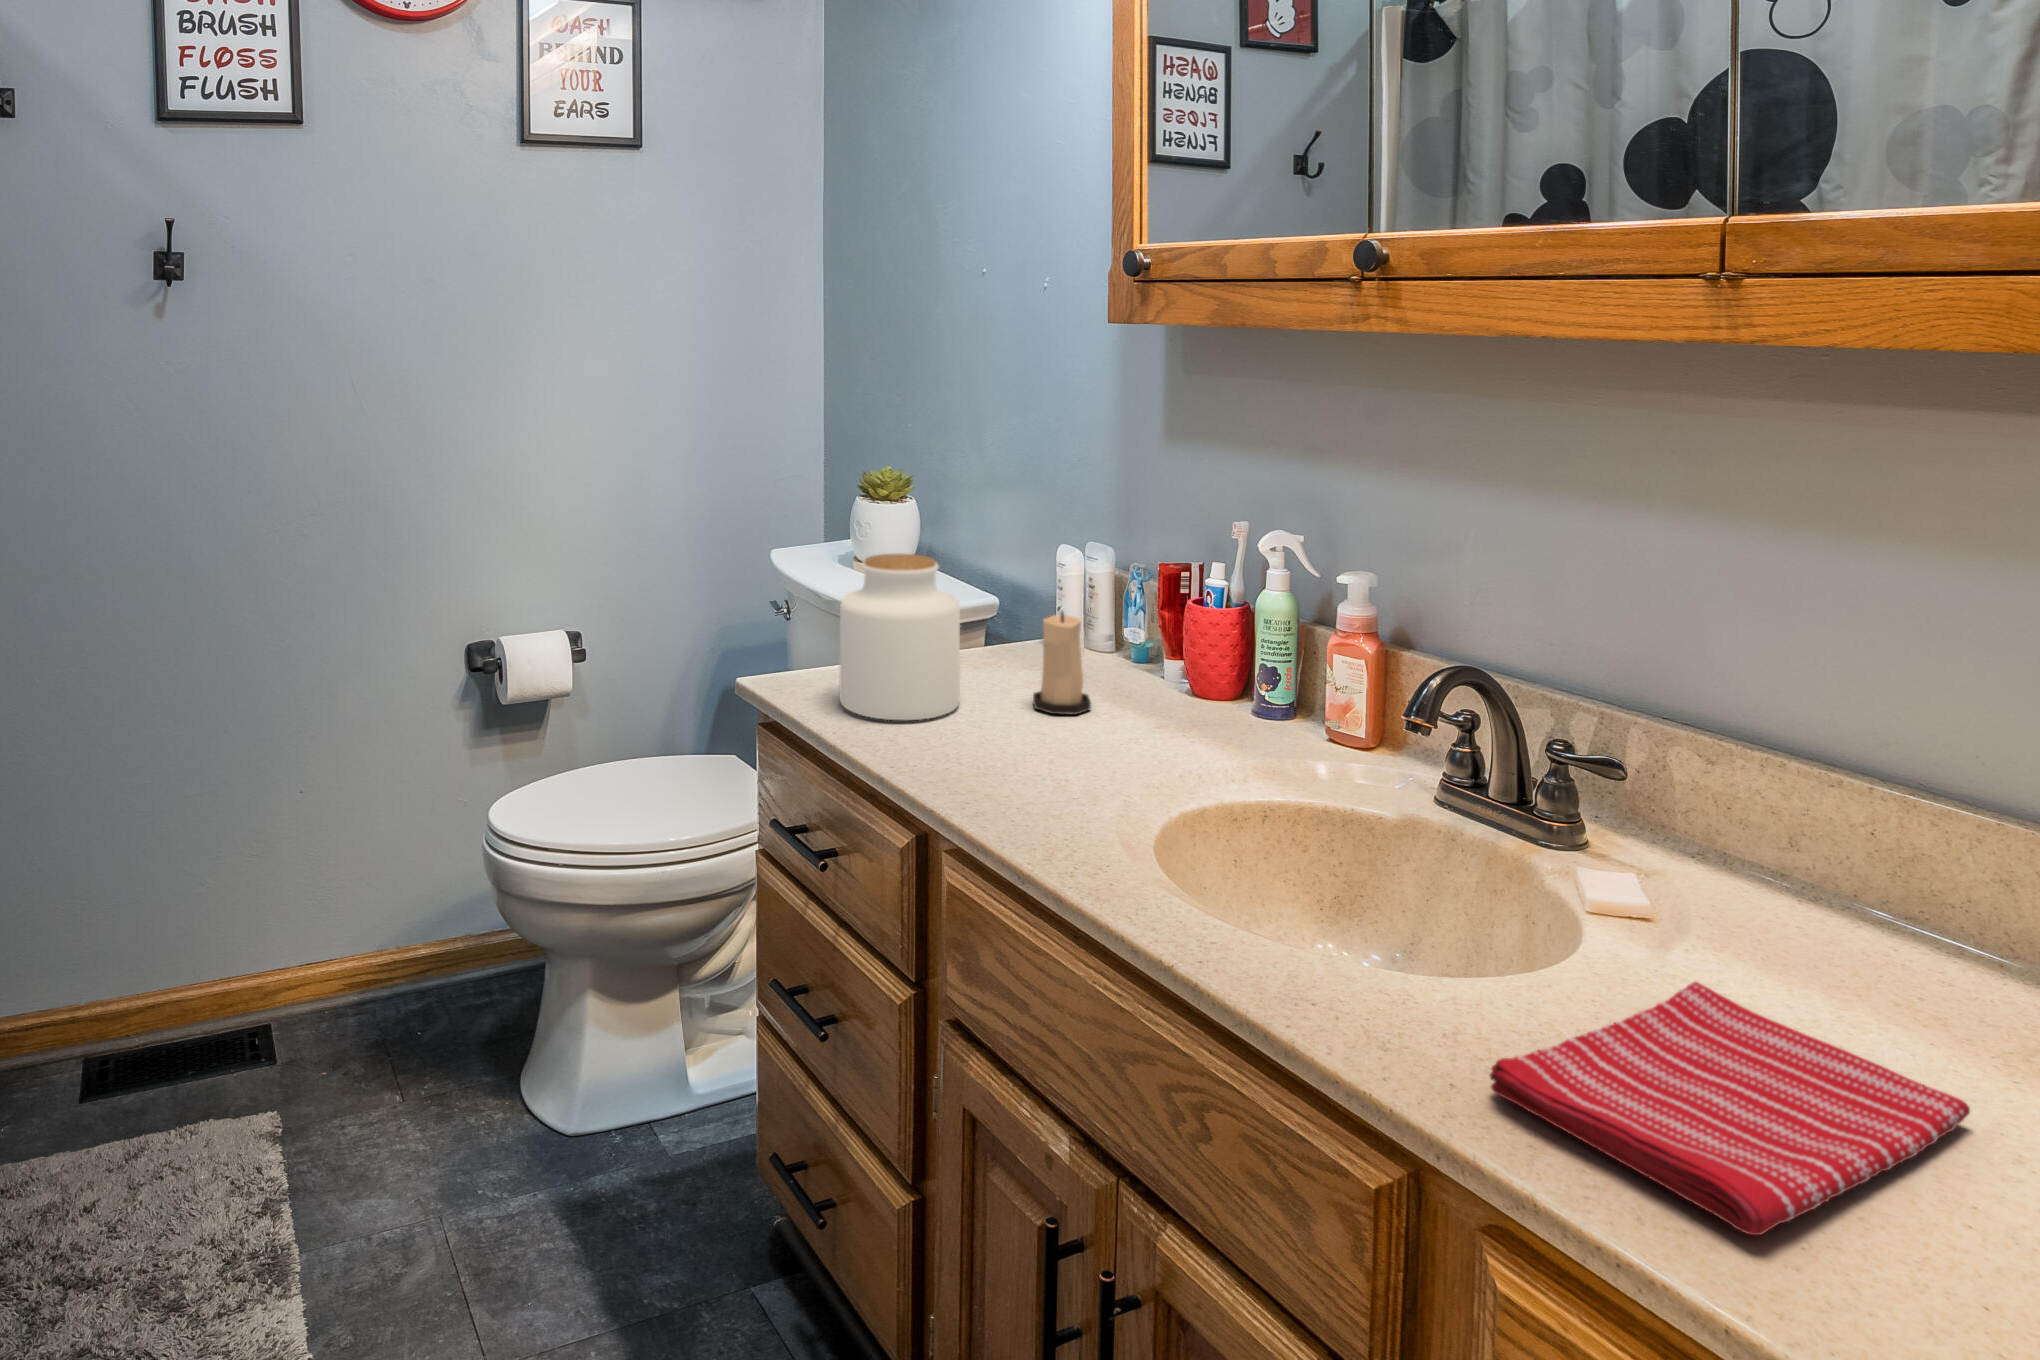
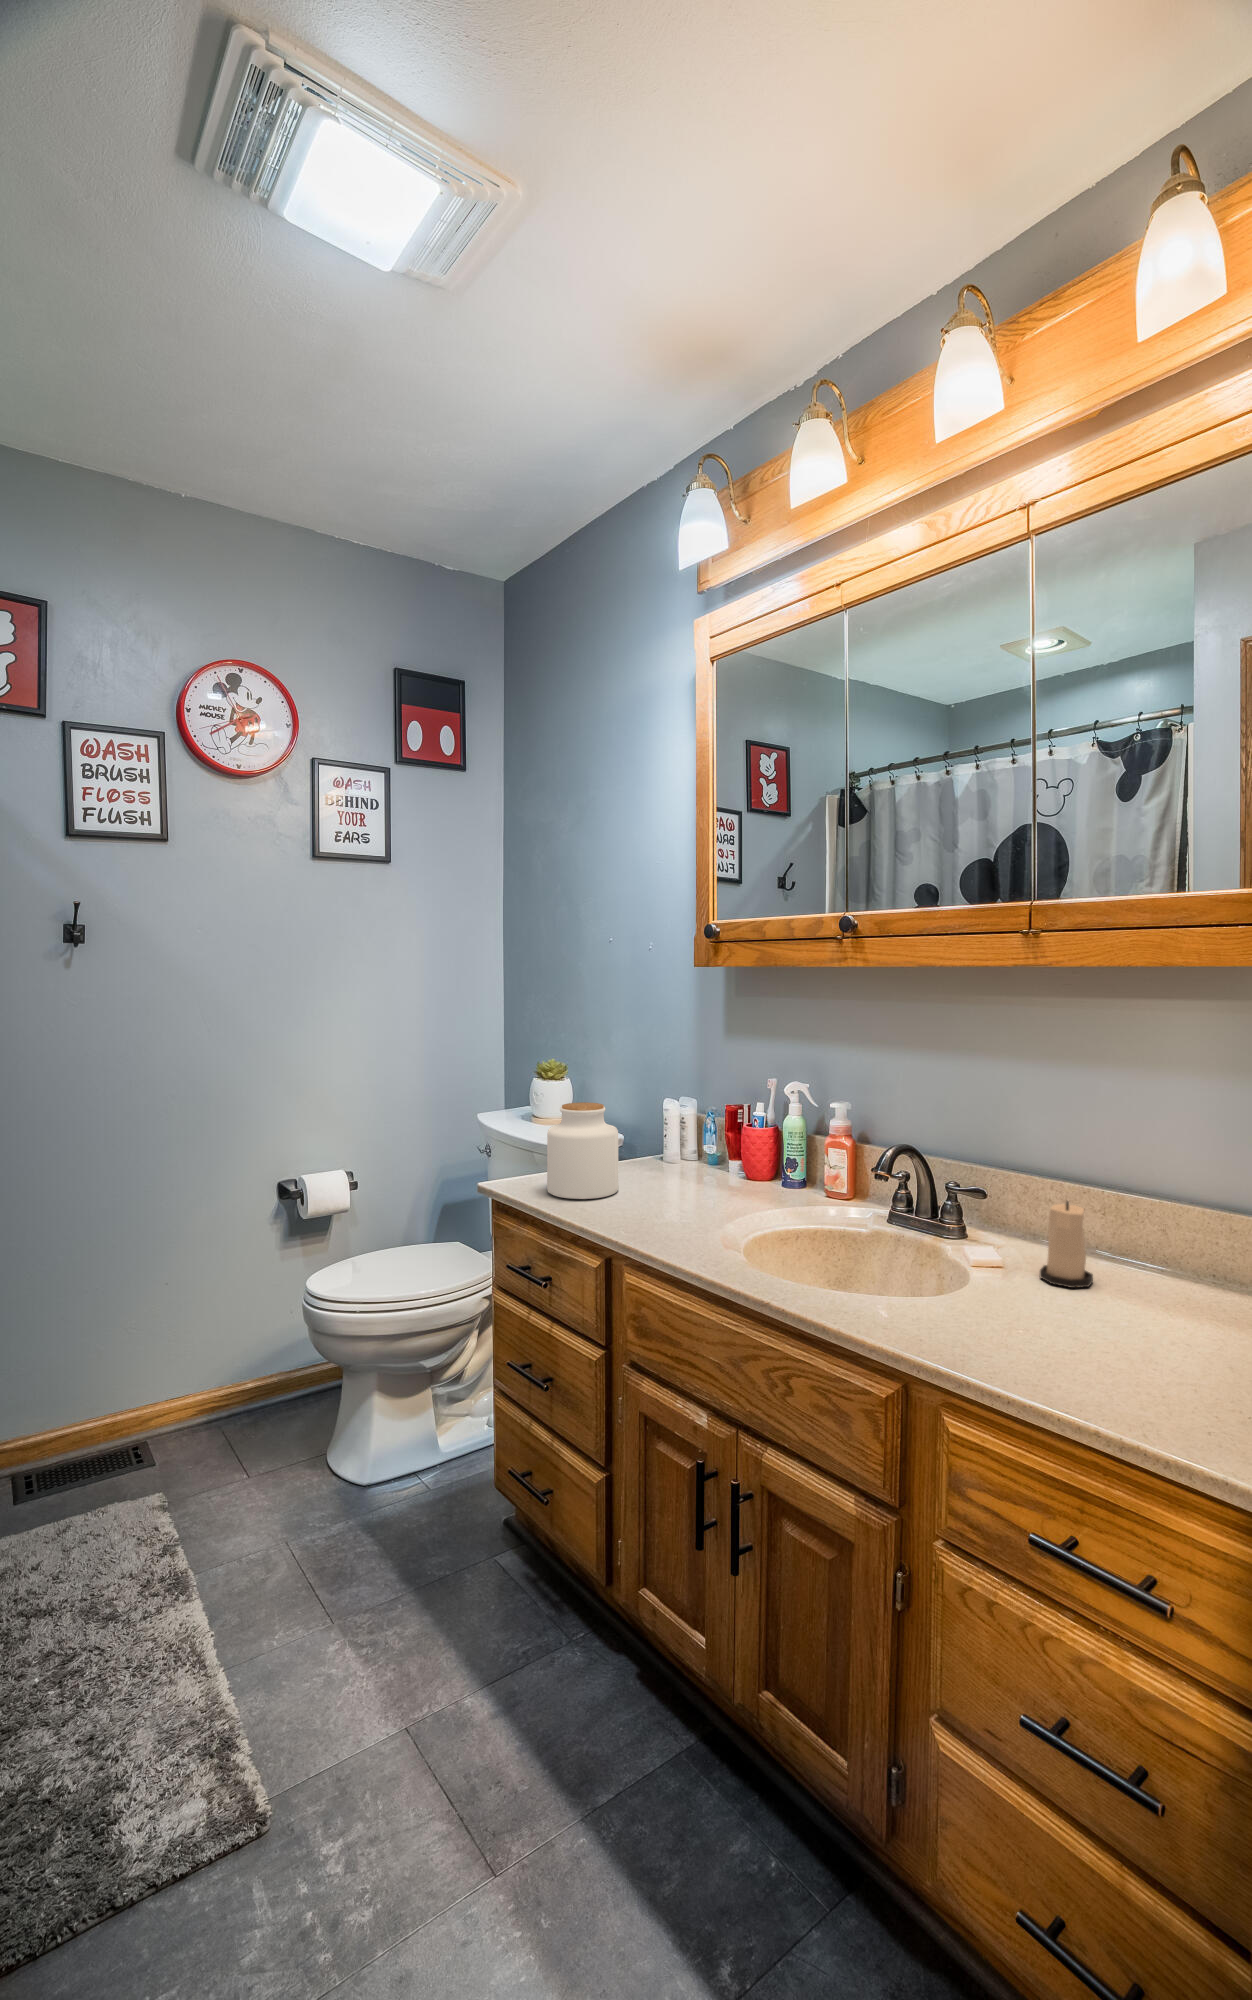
candle: present [1033,612,1091,714] -> present [1039,1201,1093,1288]
dish towel: present [1490,982,1970,1235] -> none [939,1284,1153,1381]

